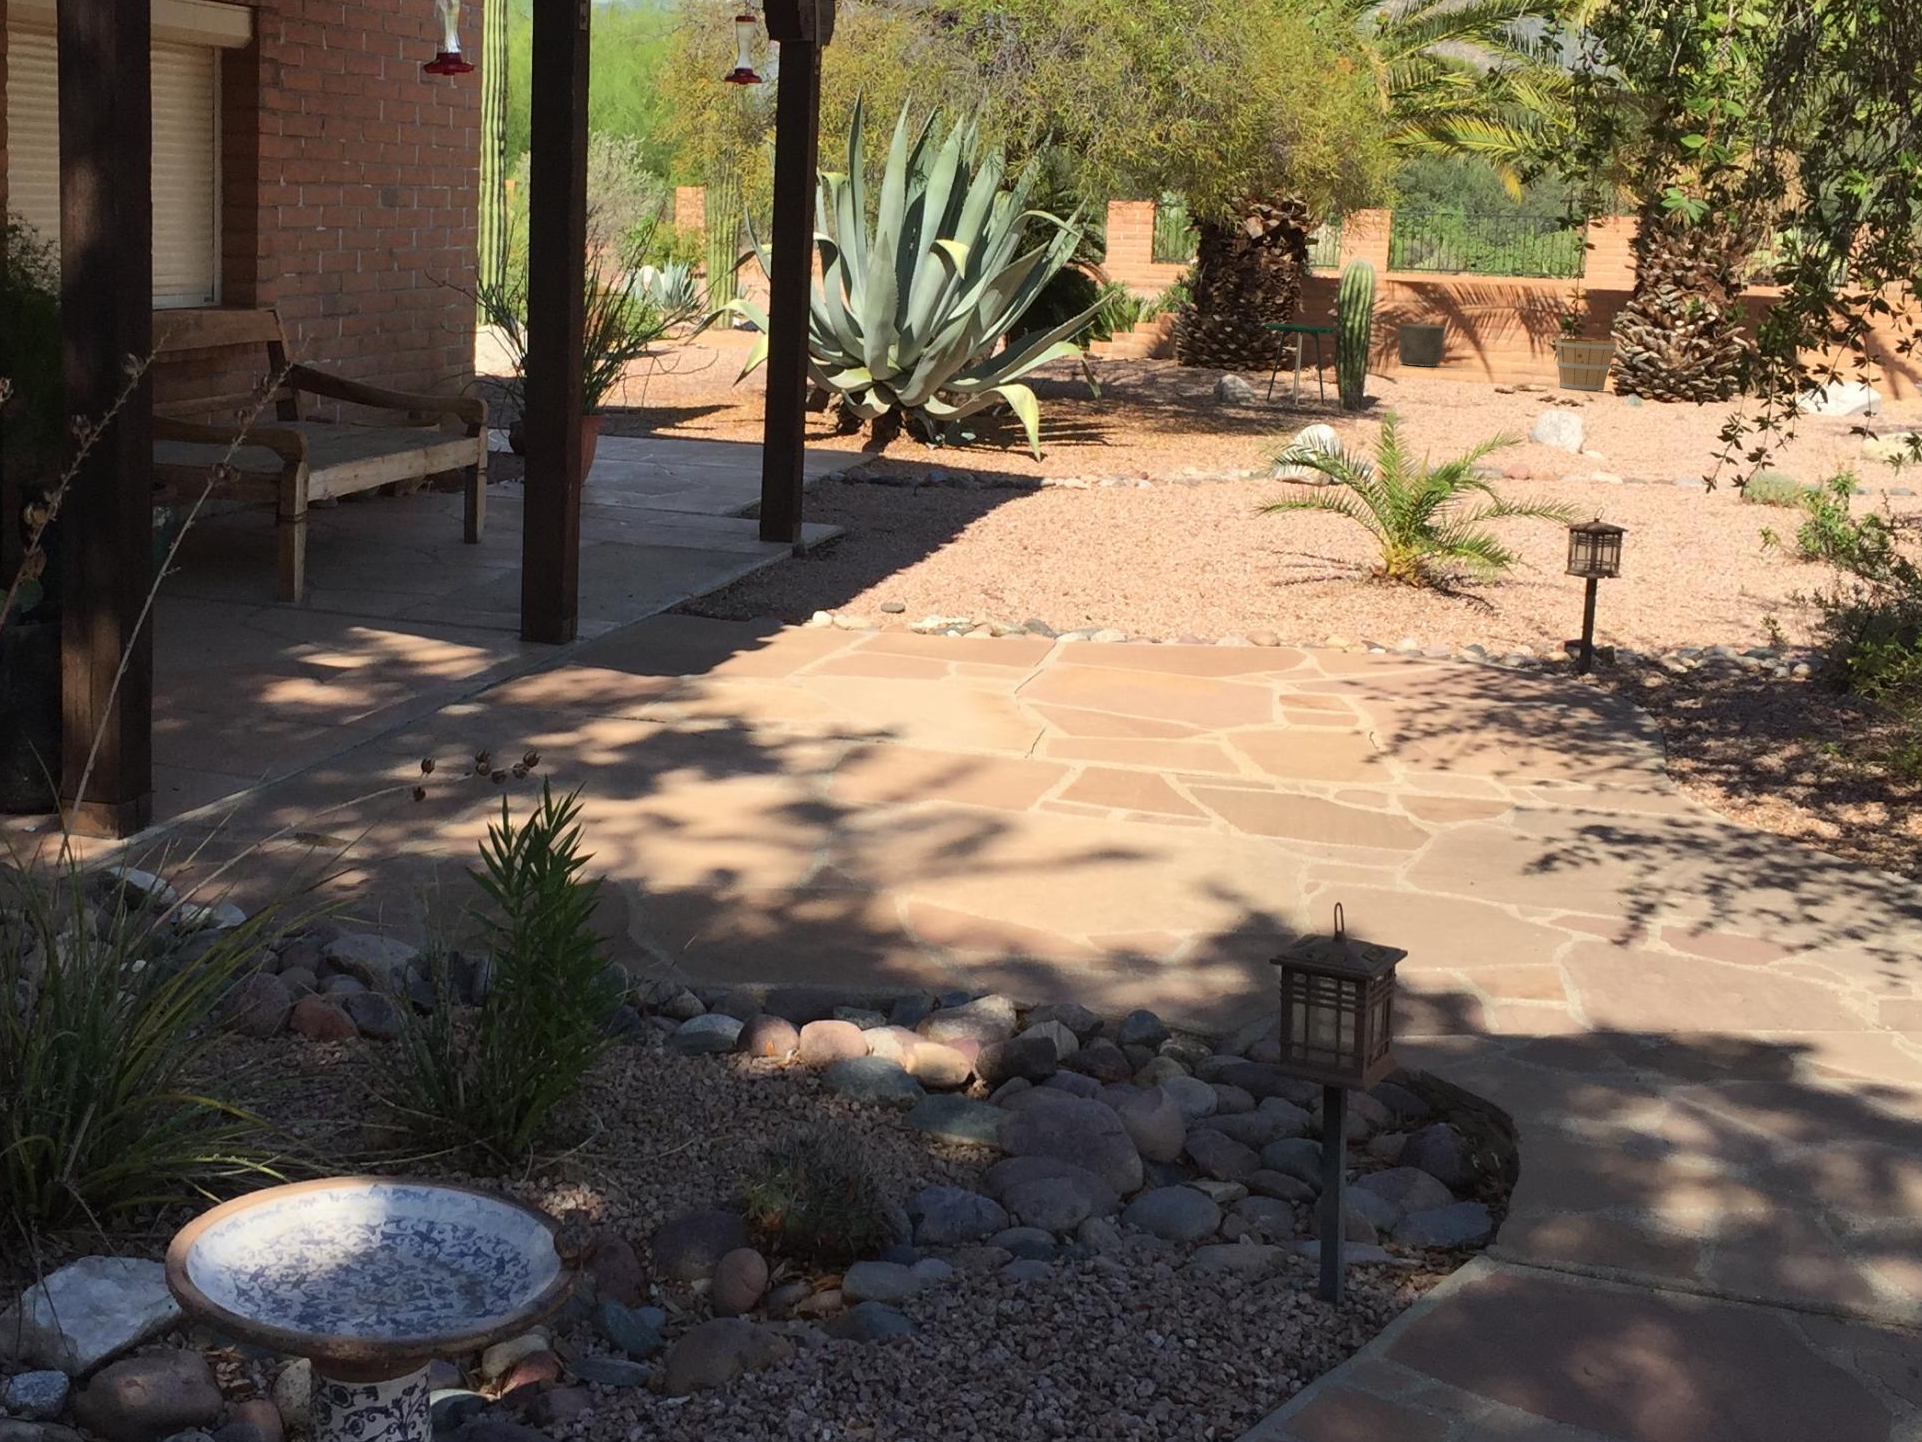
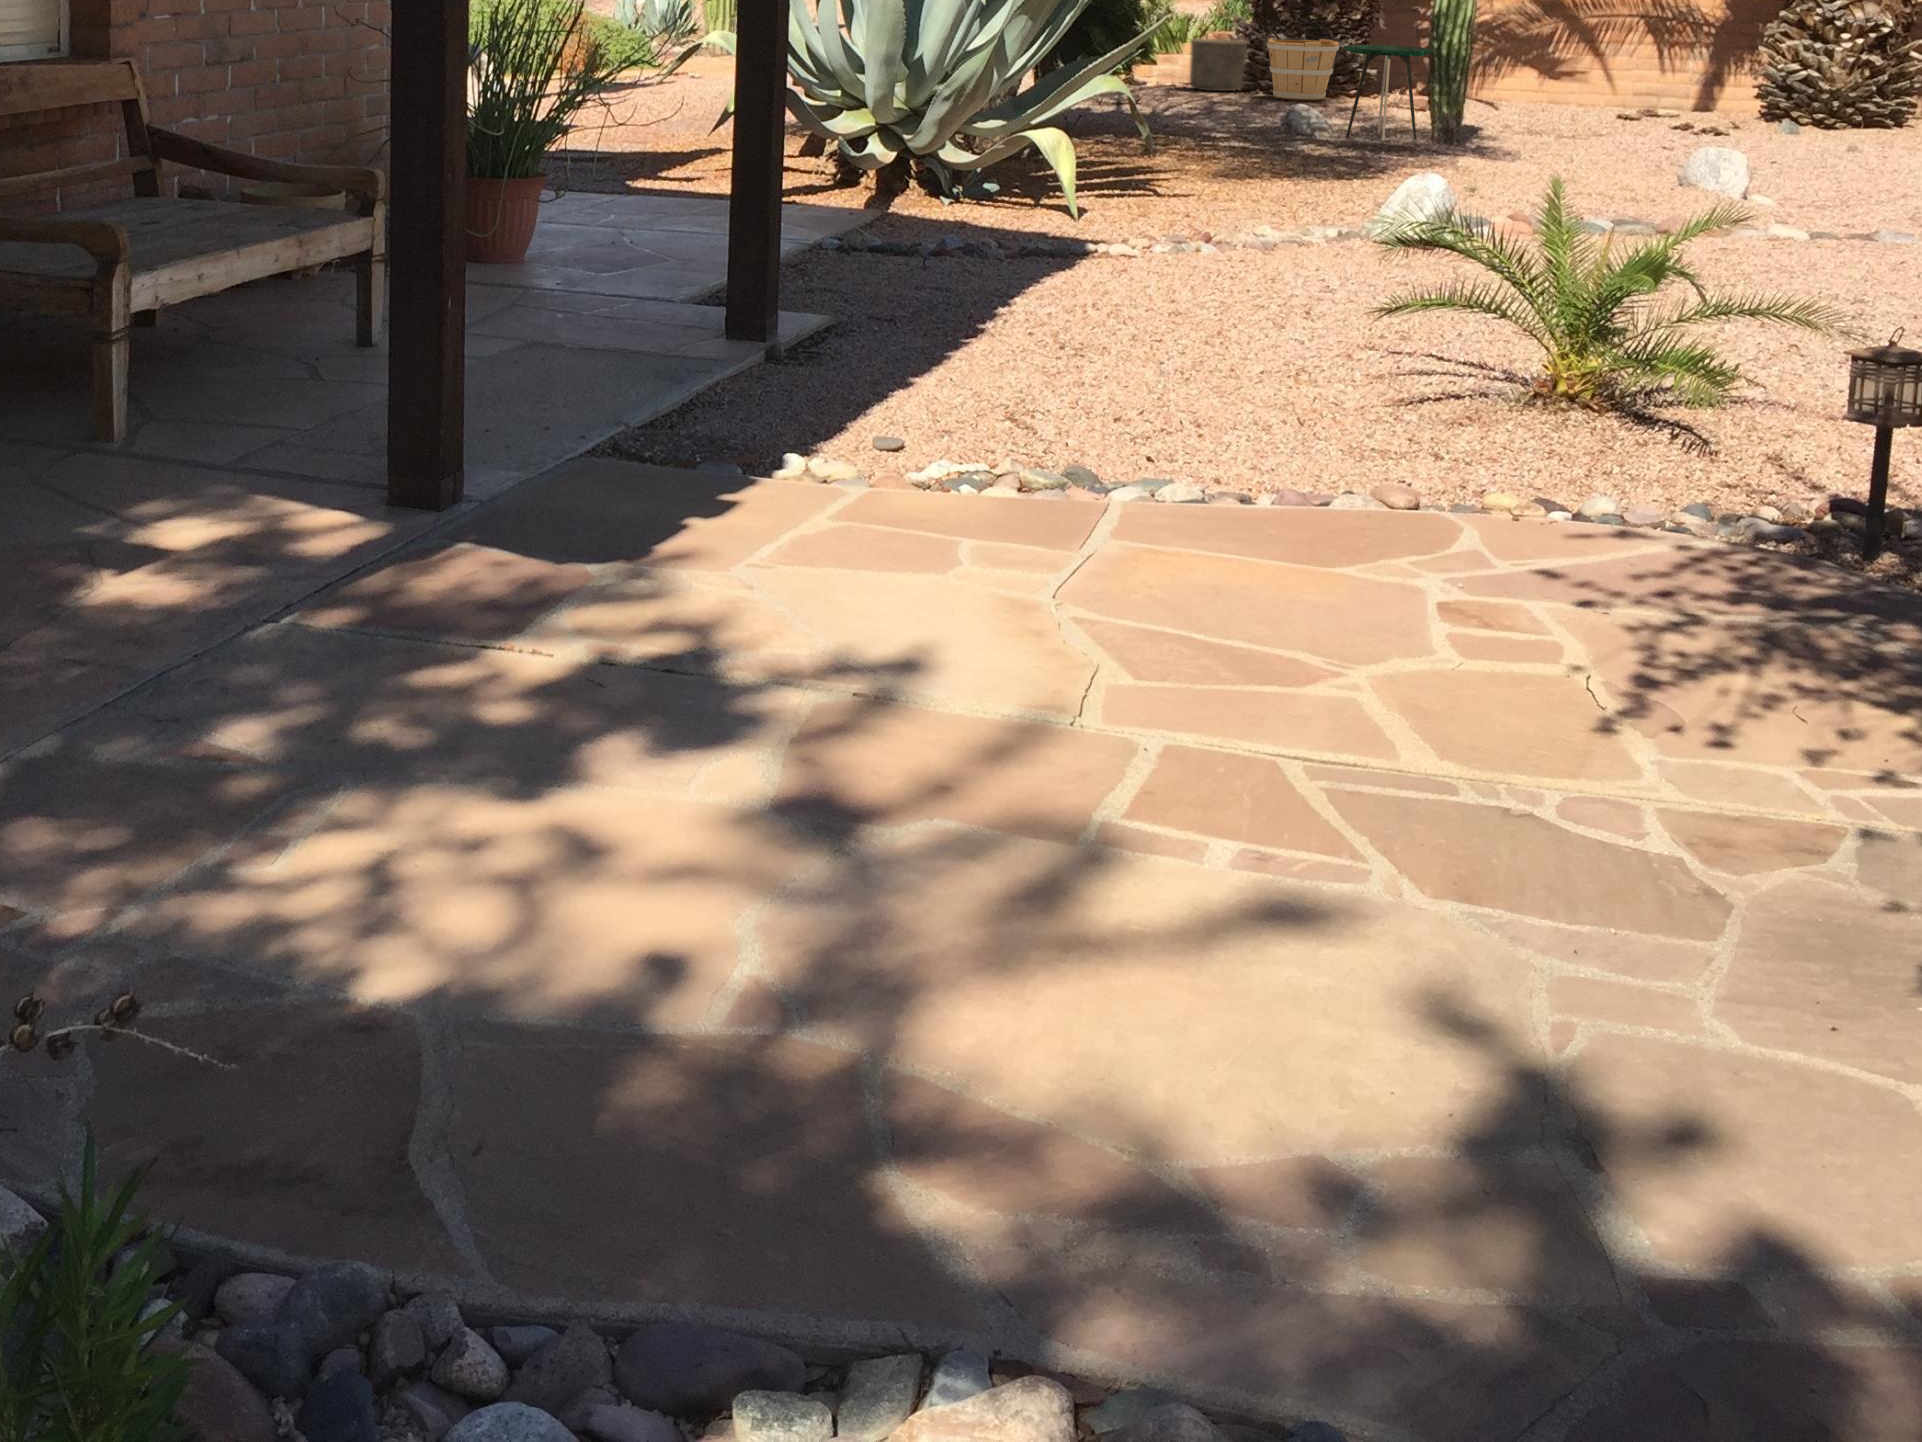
planter: present [1399,324,1446,367] -> present [1190,39,1247,91]
wooden bucket: present [1555,337,1617,391] -> present [1267,38,1339,100]

